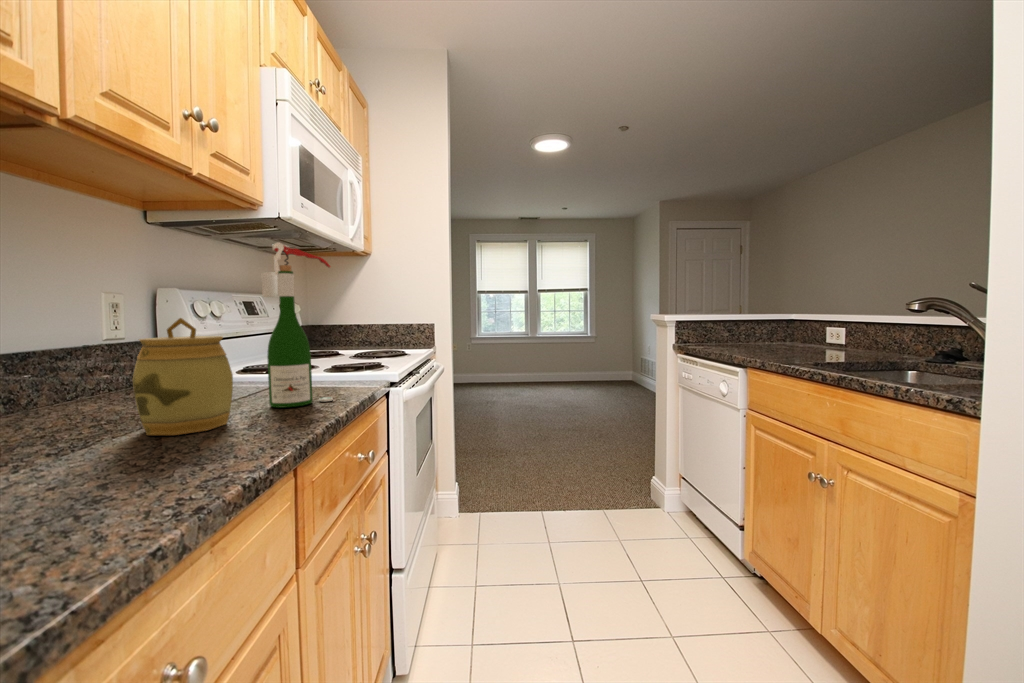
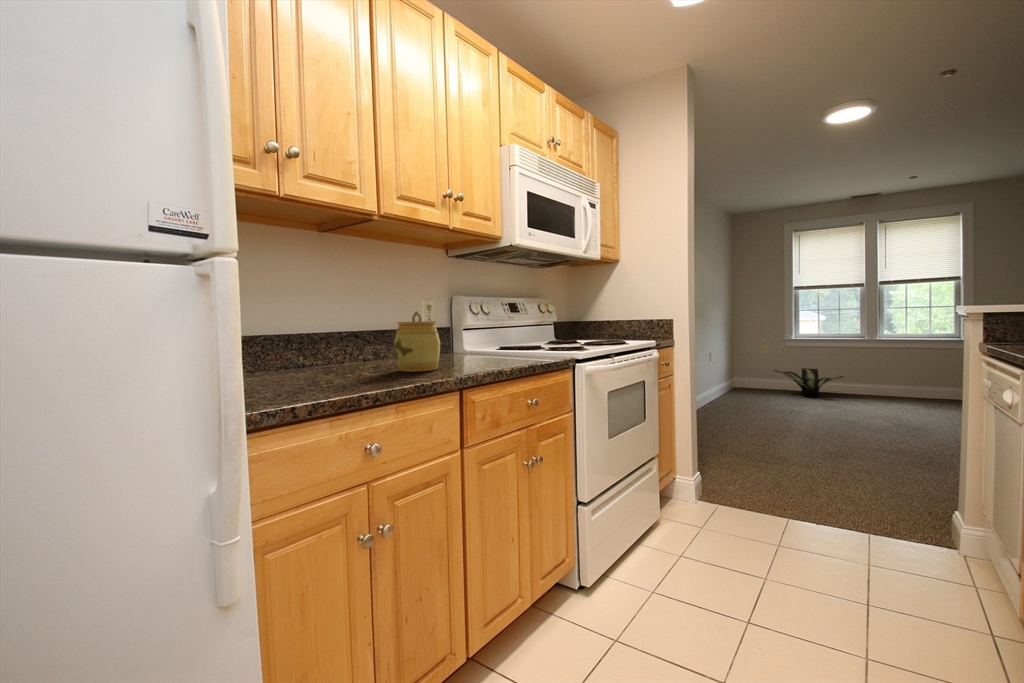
wine bottle: present [261,243,333,407] -> none [467,265,504,366]
potted plant: none [468,366,521,392] -> present [775,368,844,397]

